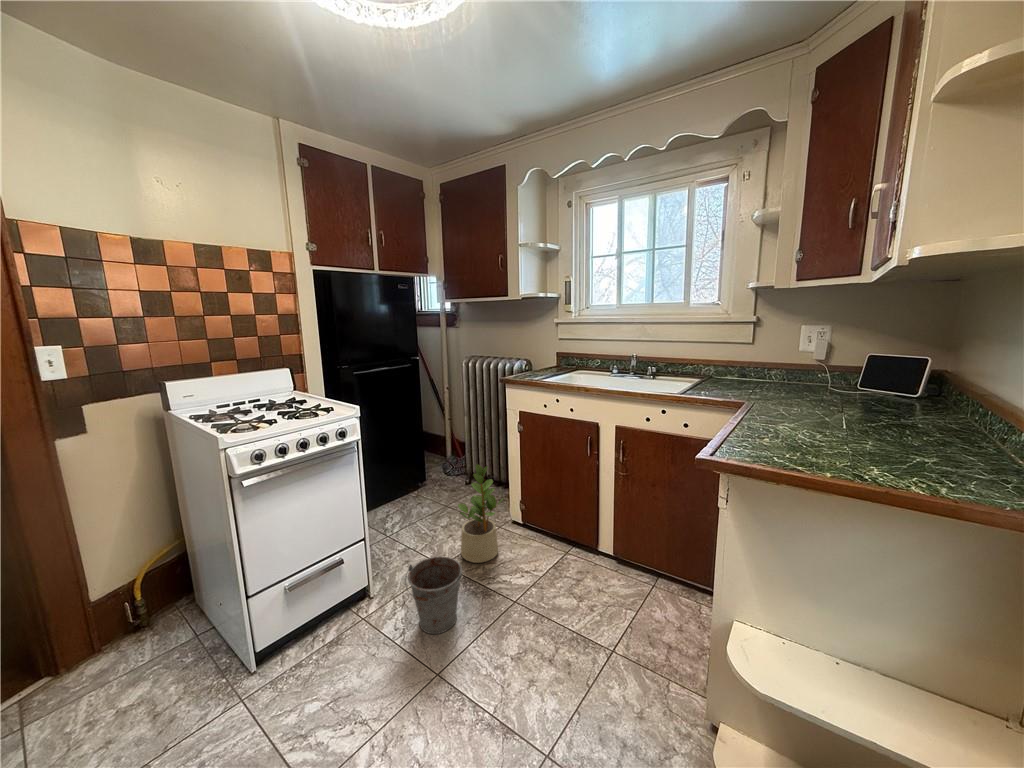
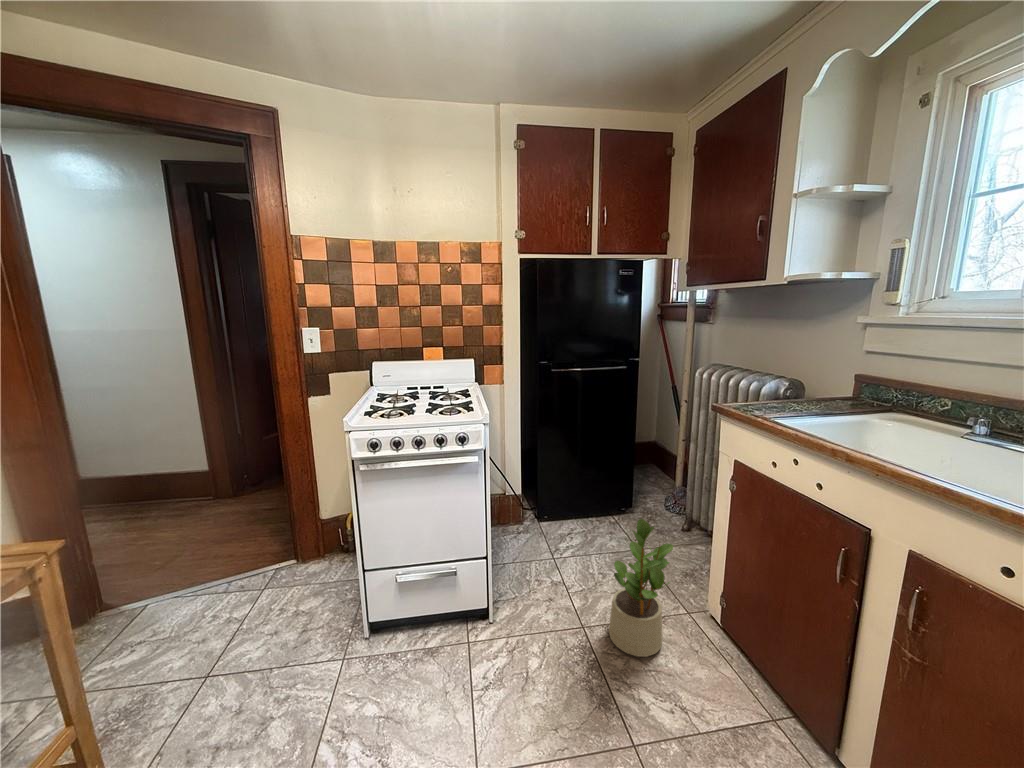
bucket: present [405,556,462,634] -> none [492,613,565,720]

